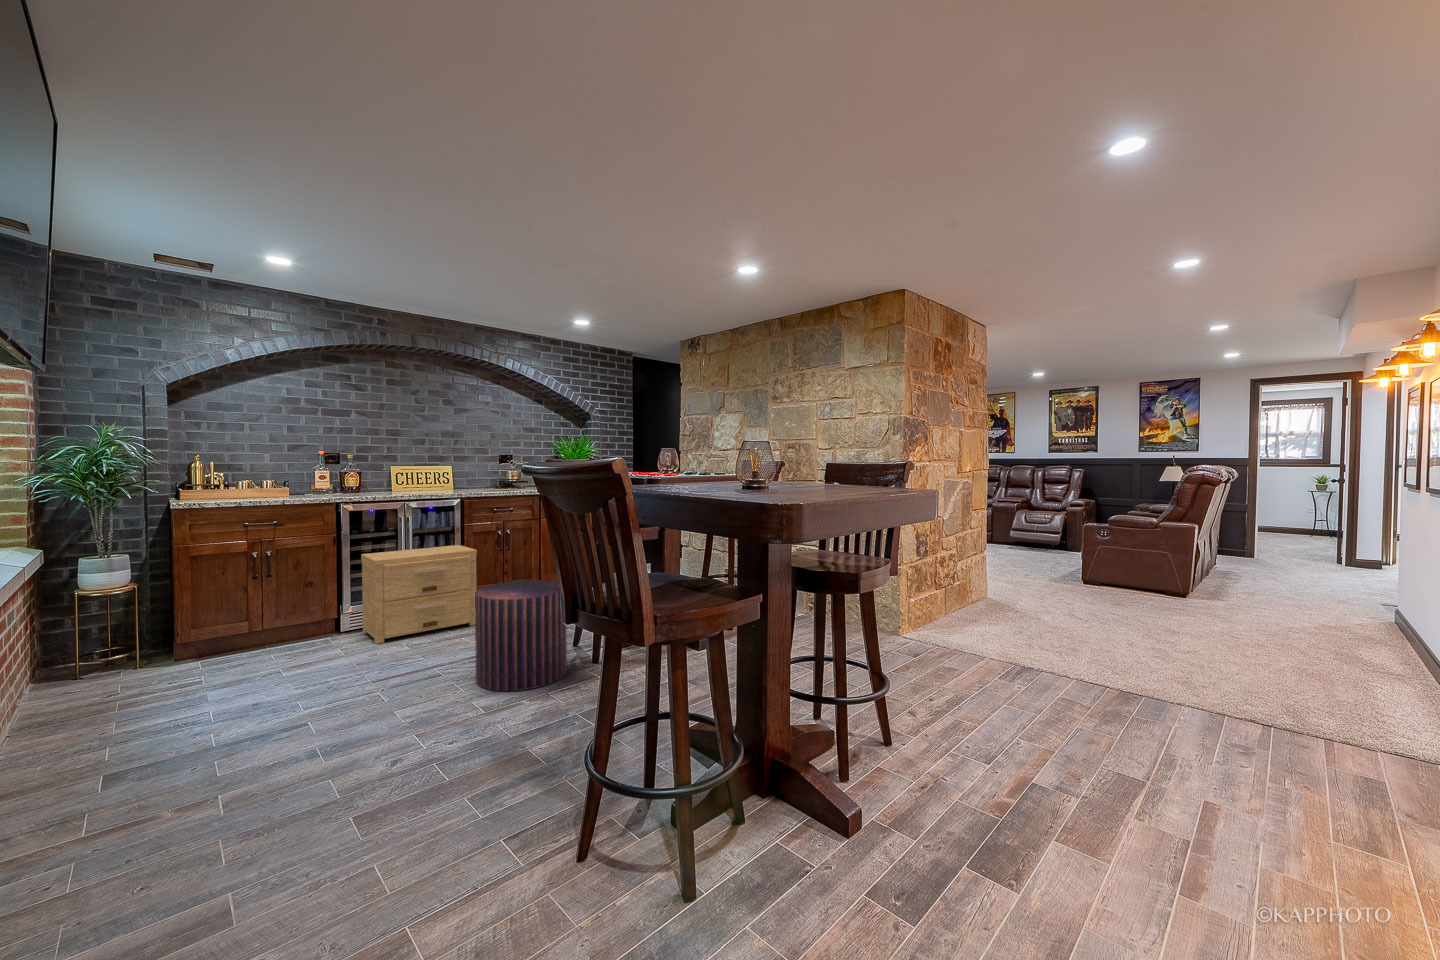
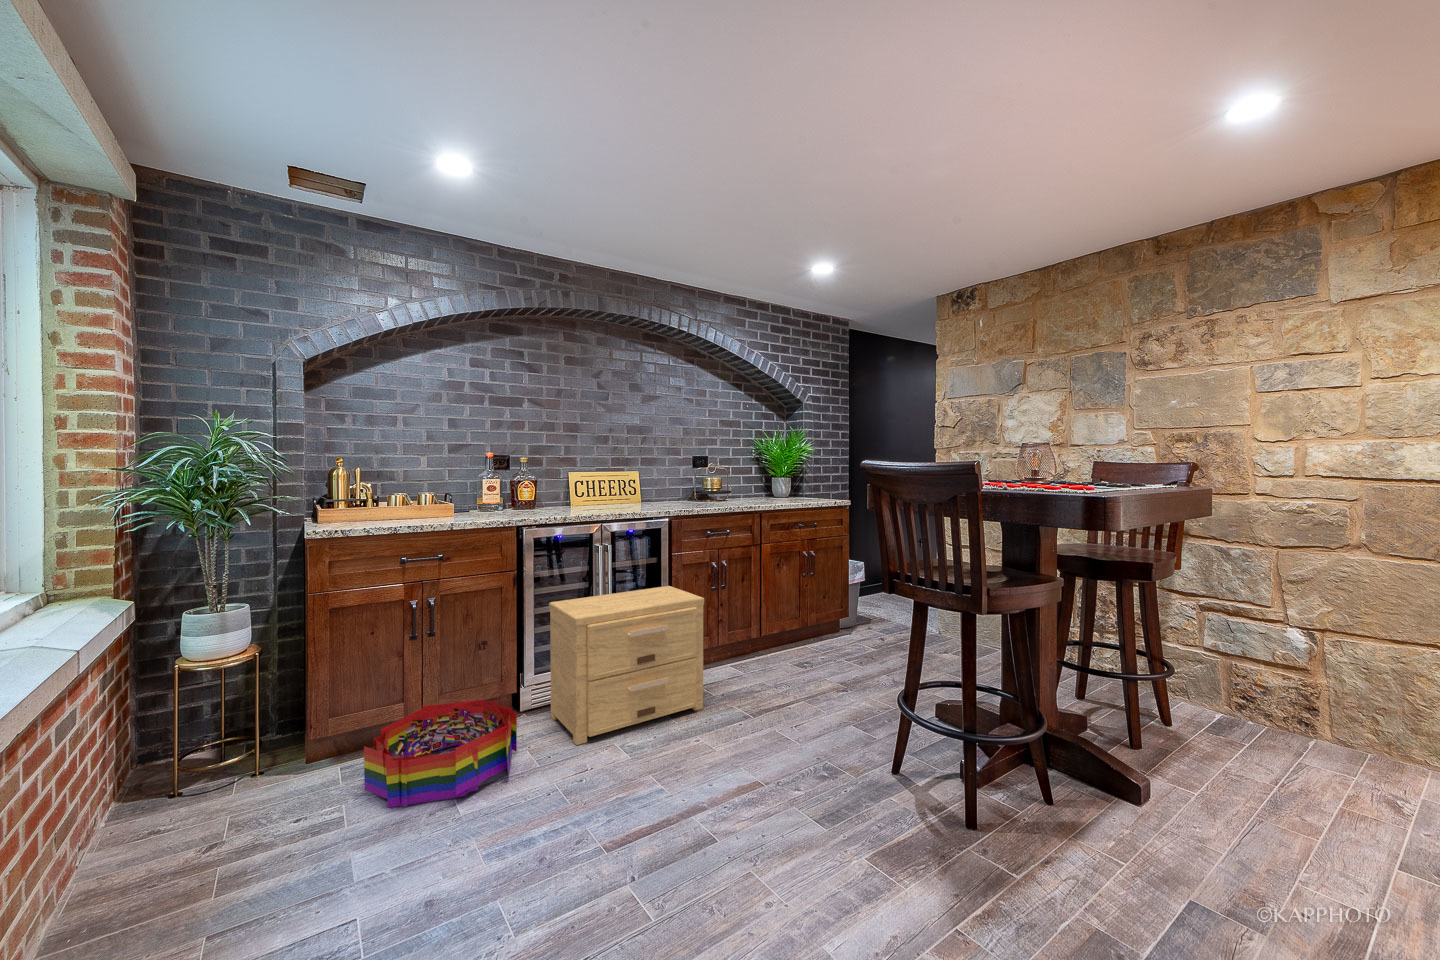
pouf: present [475,580,567,691] -> none [776,674,941,921]
storage bin: none [218,618,331,674] -> present [364,700,517,808]

